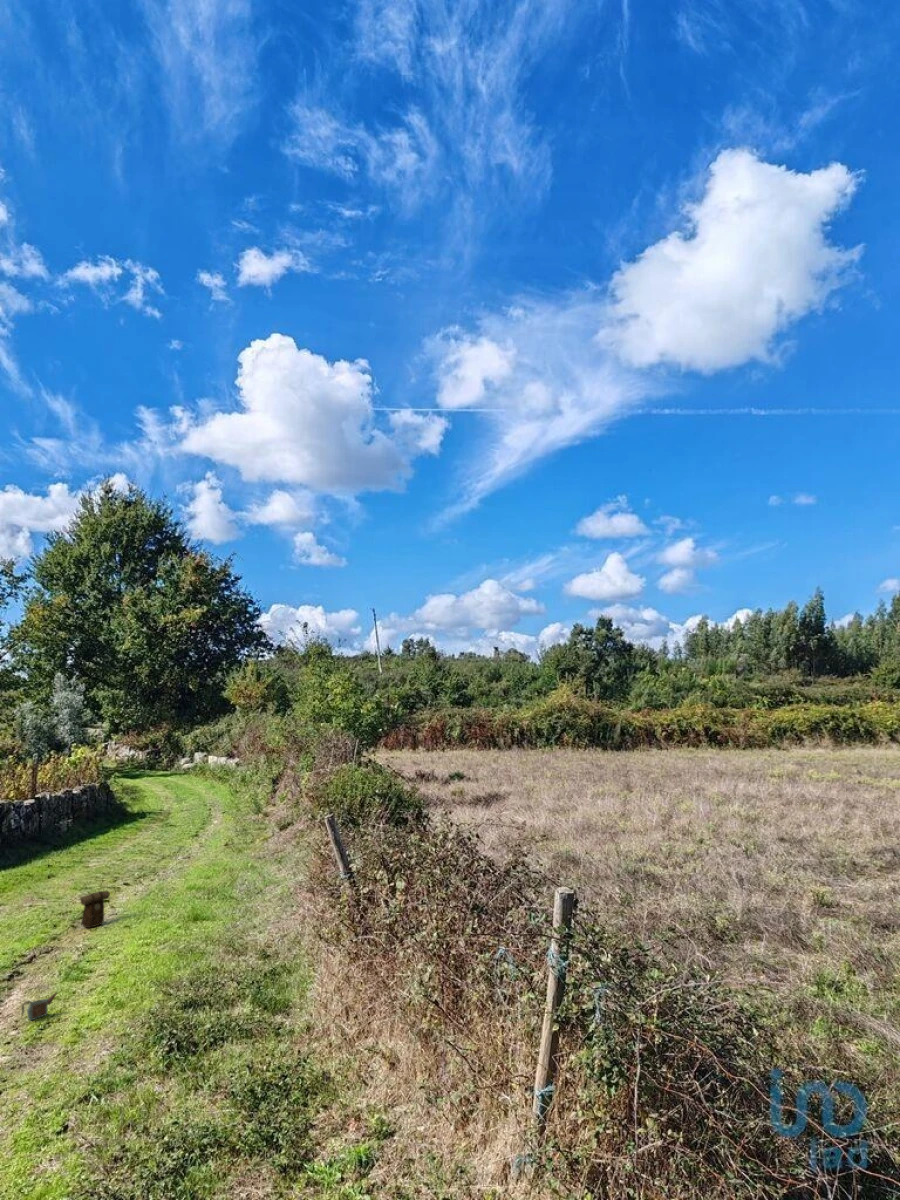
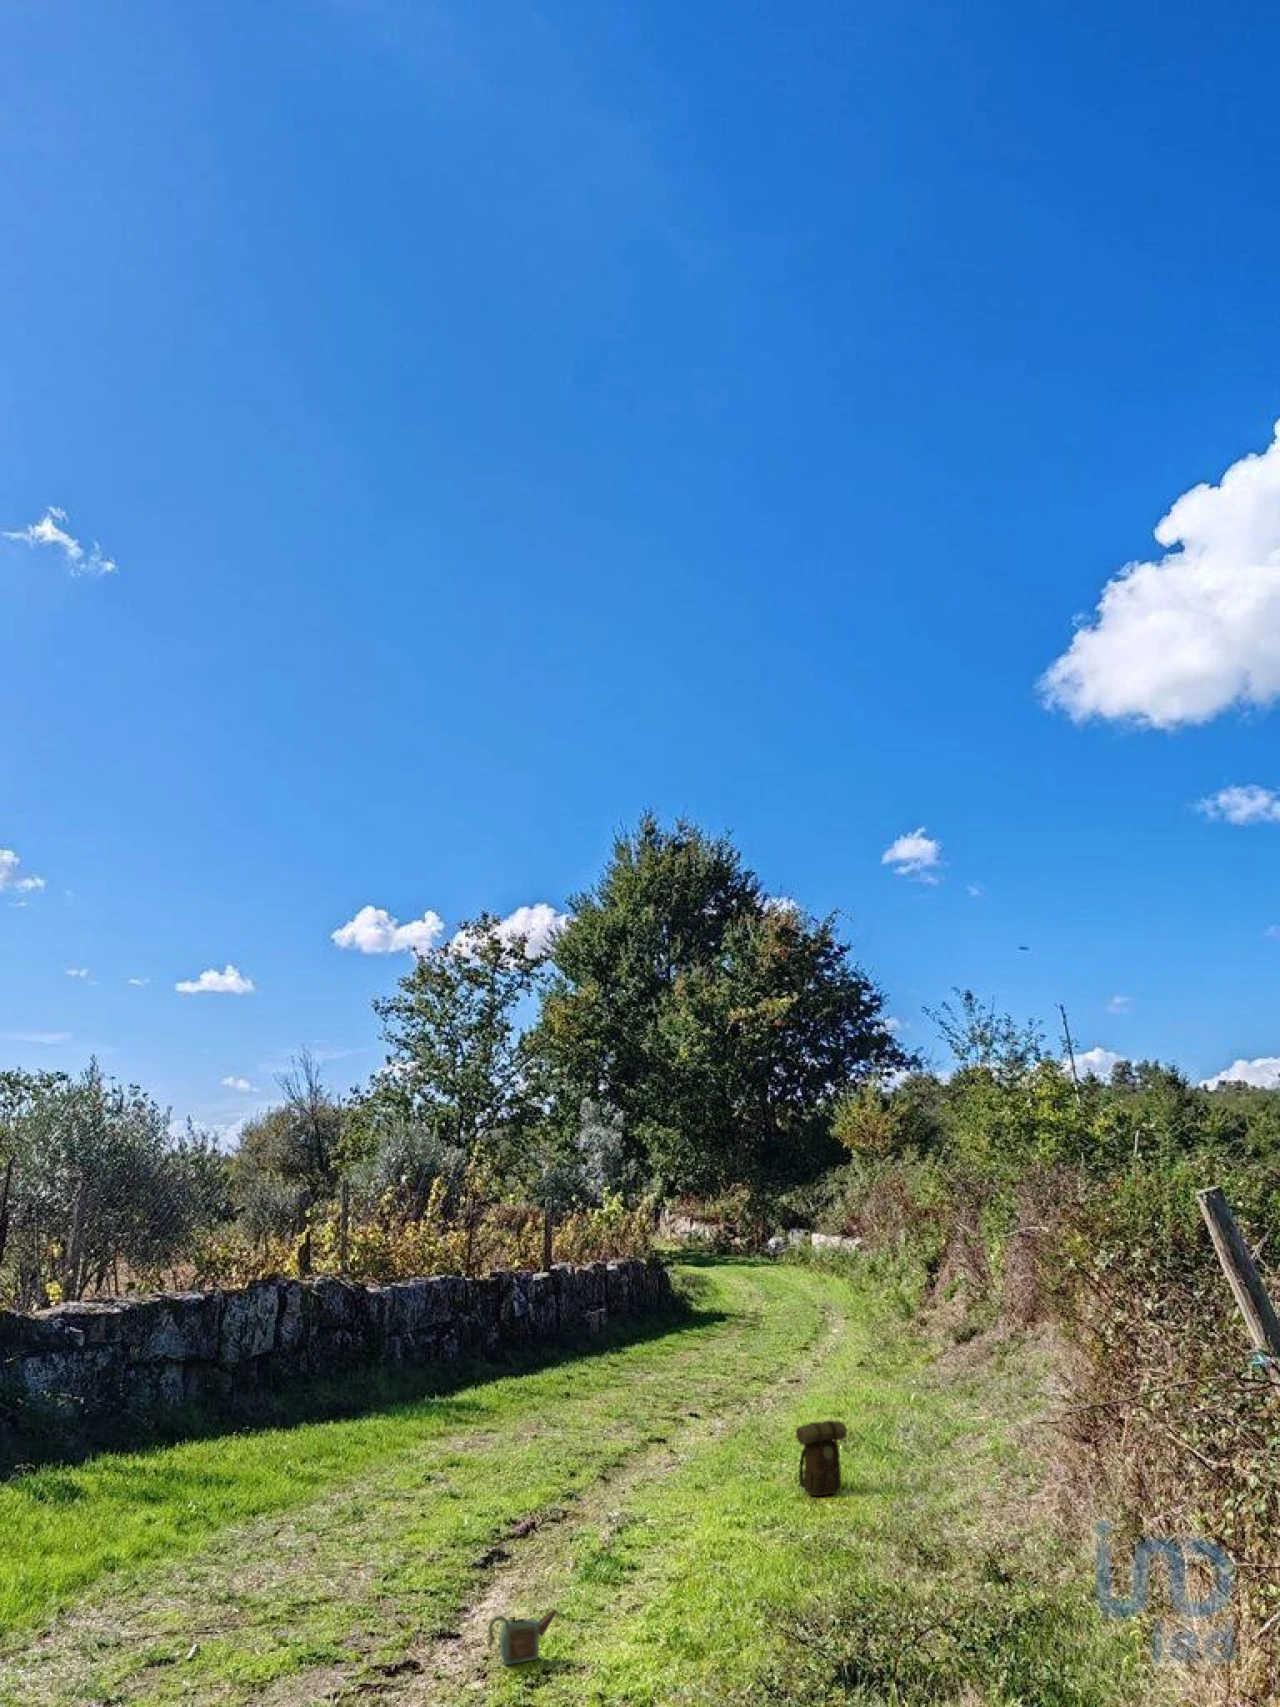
backpack: present [80,891,110,928] -> present [796,1421,847,1496]

